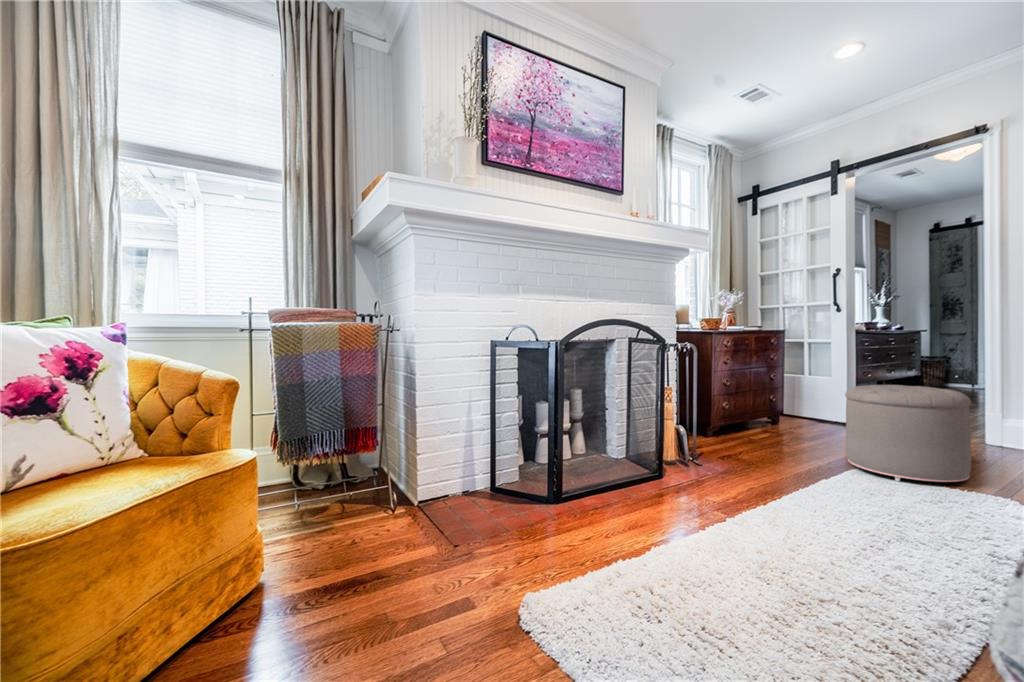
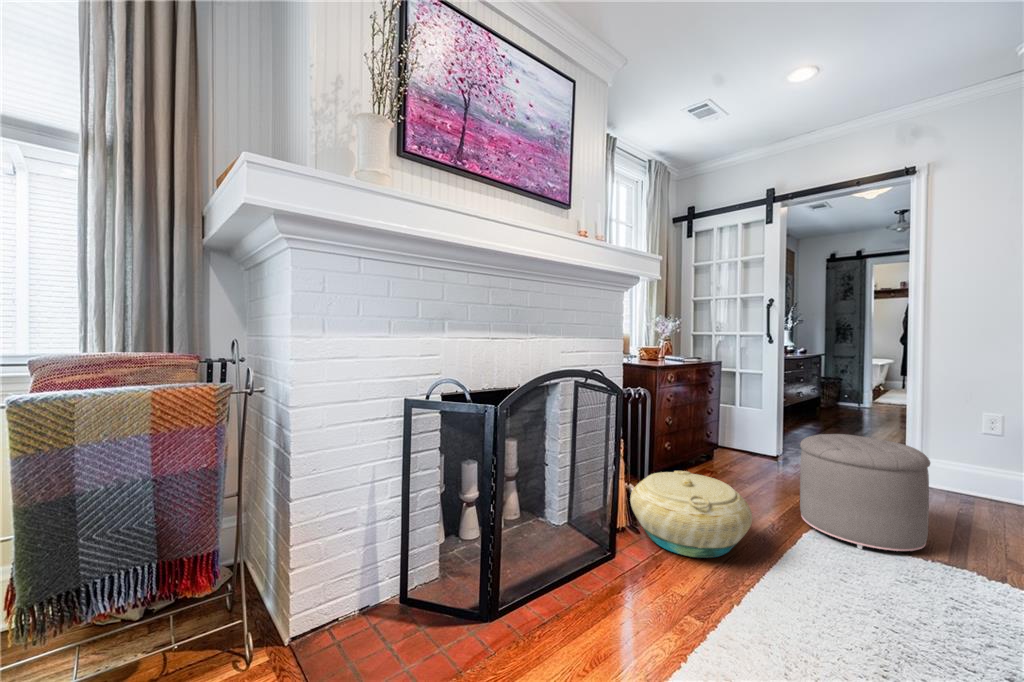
basket: none [679,416,787,480] -> present [630,471,752,558]

